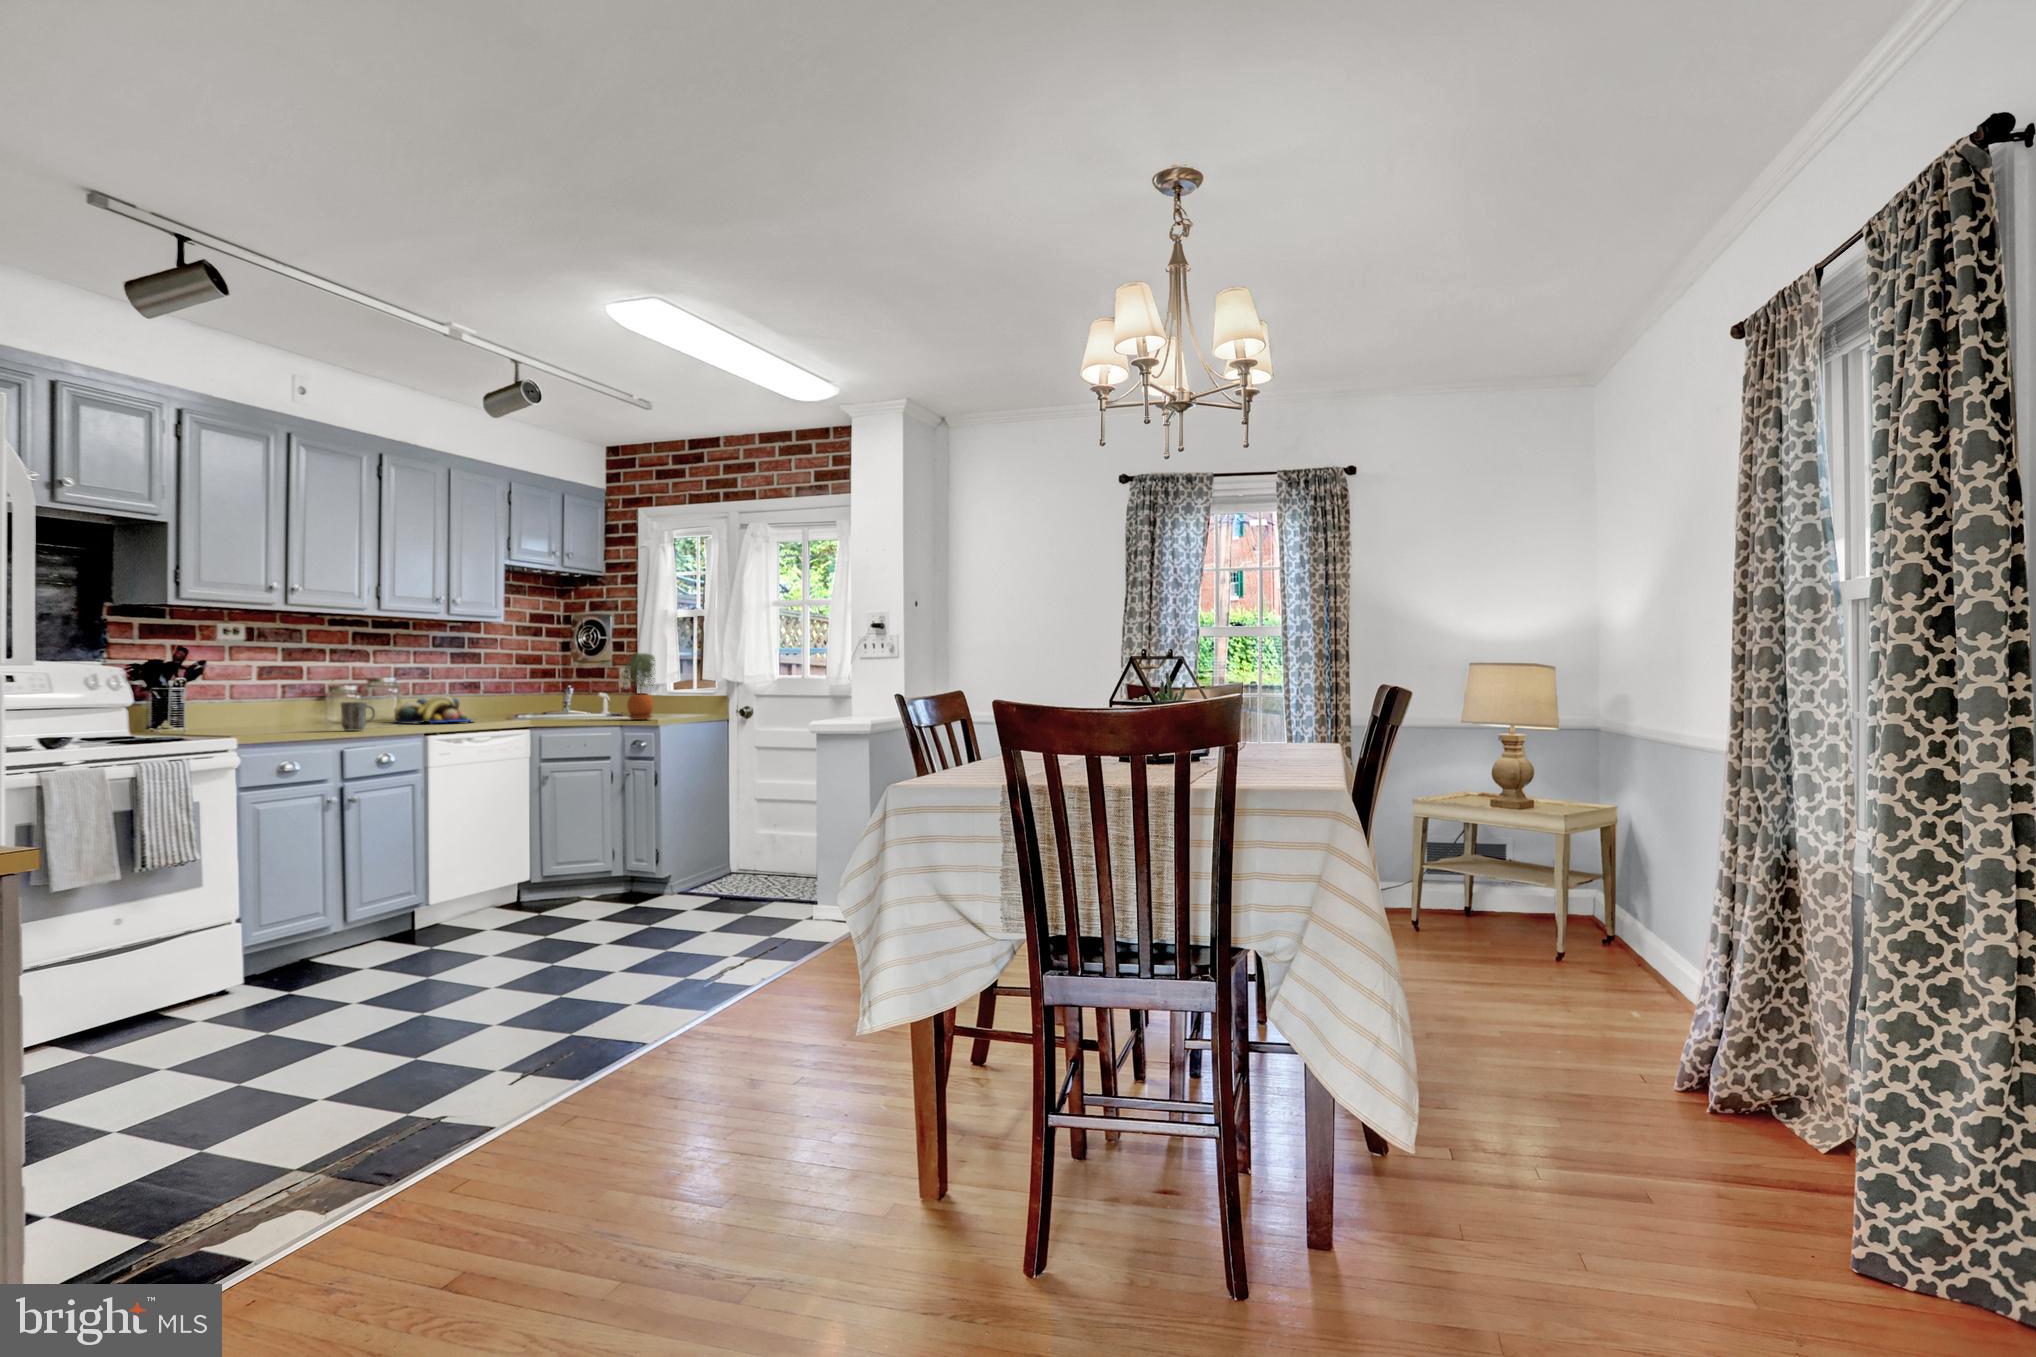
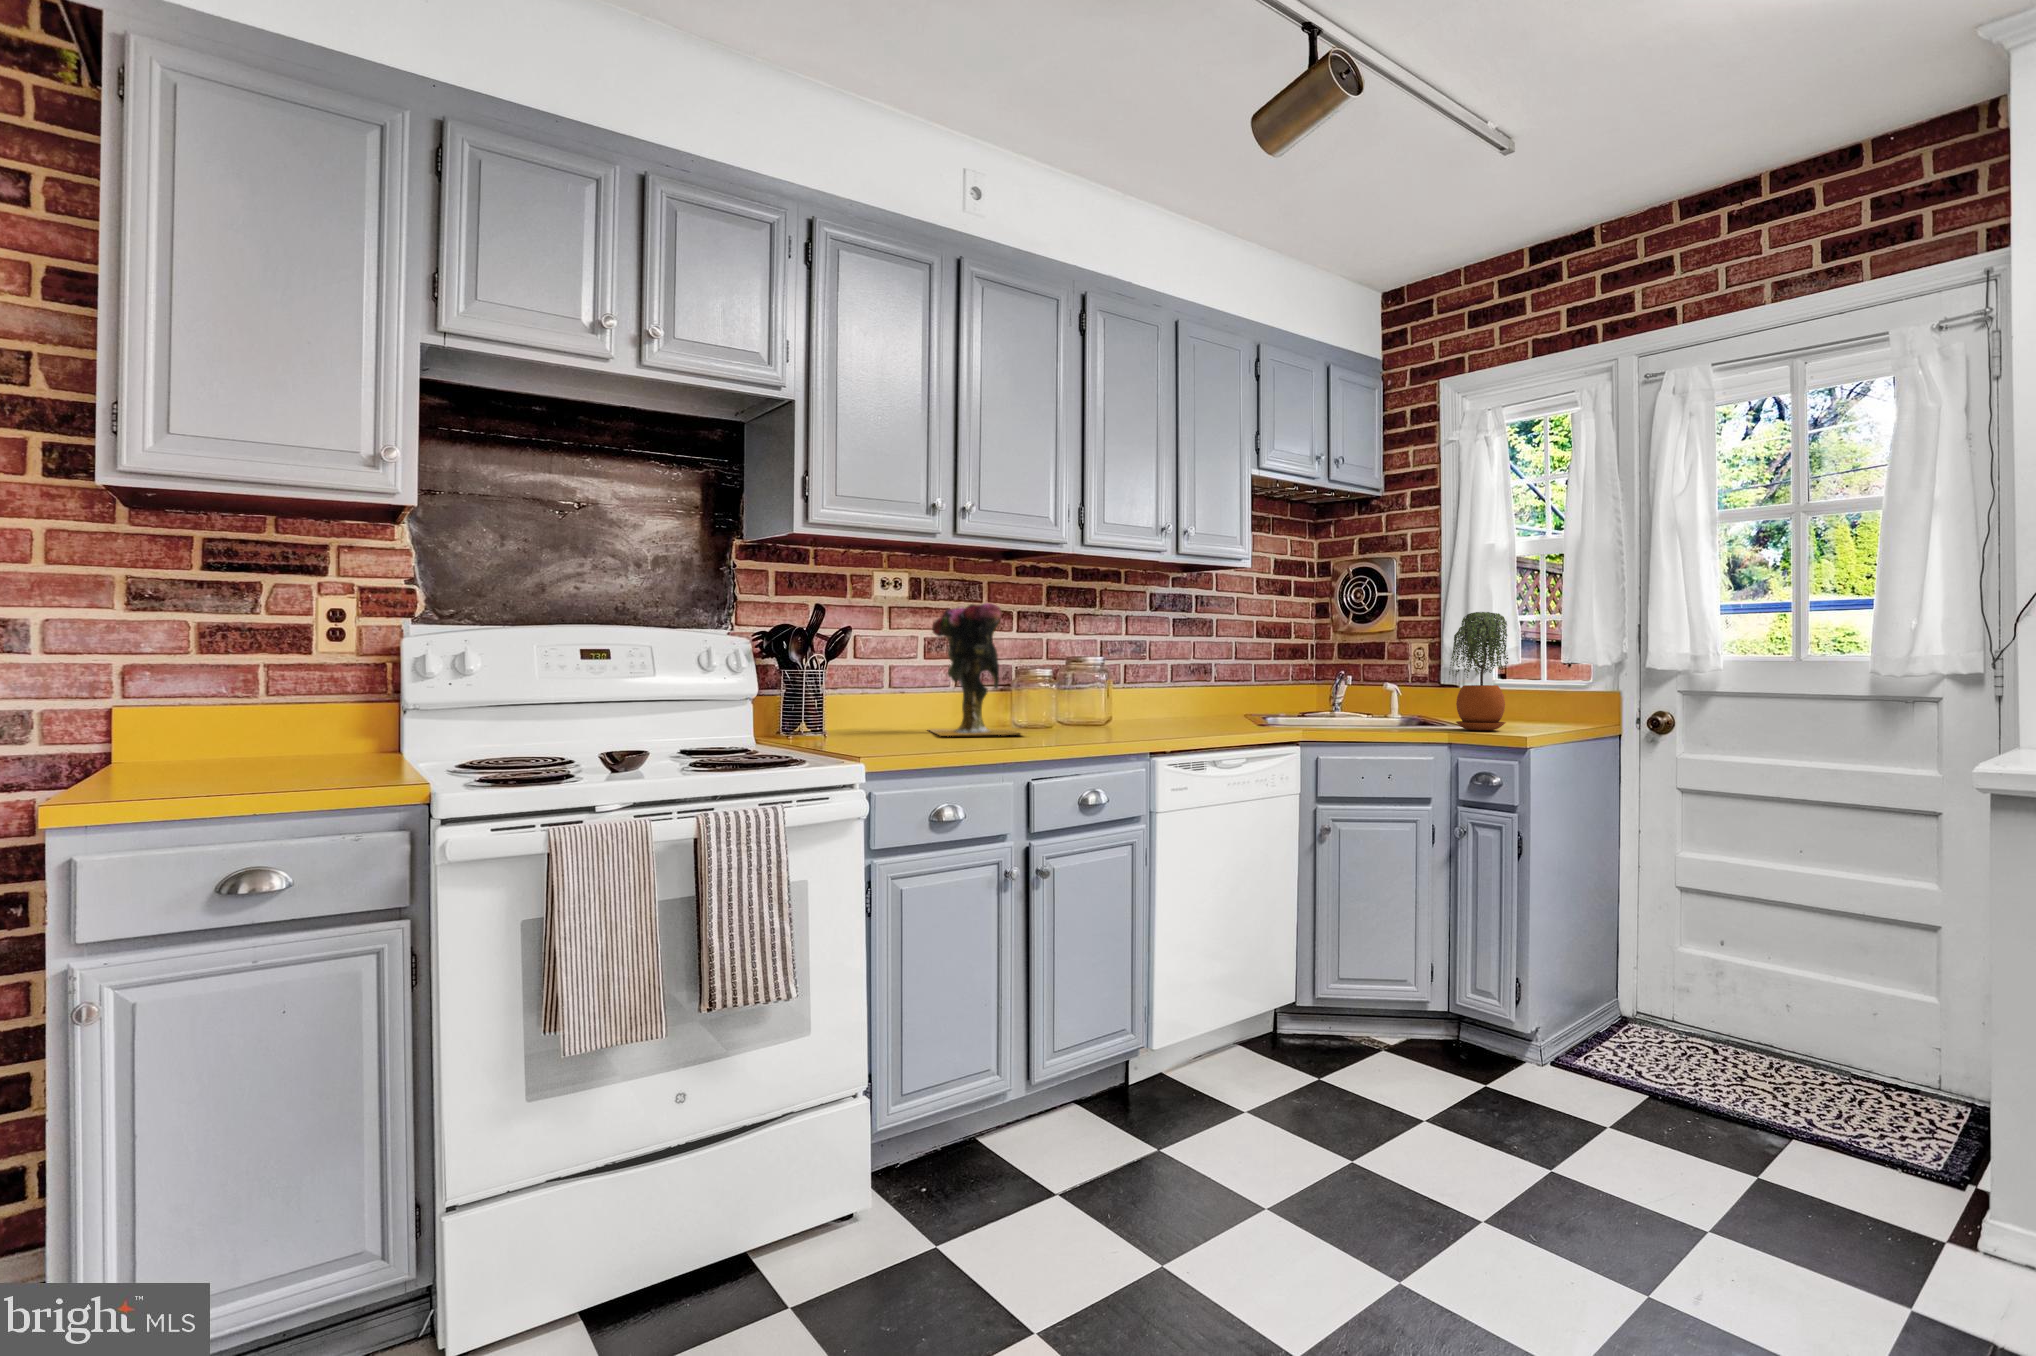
vase: none [260,645,340,729] -> present [930,603,1019,736]
fruit bowl: present [394,695,471,724] -> none [1101,684,1218,730]
mug: present [341,702,375,730] -> none [1028,695,1079,744]

